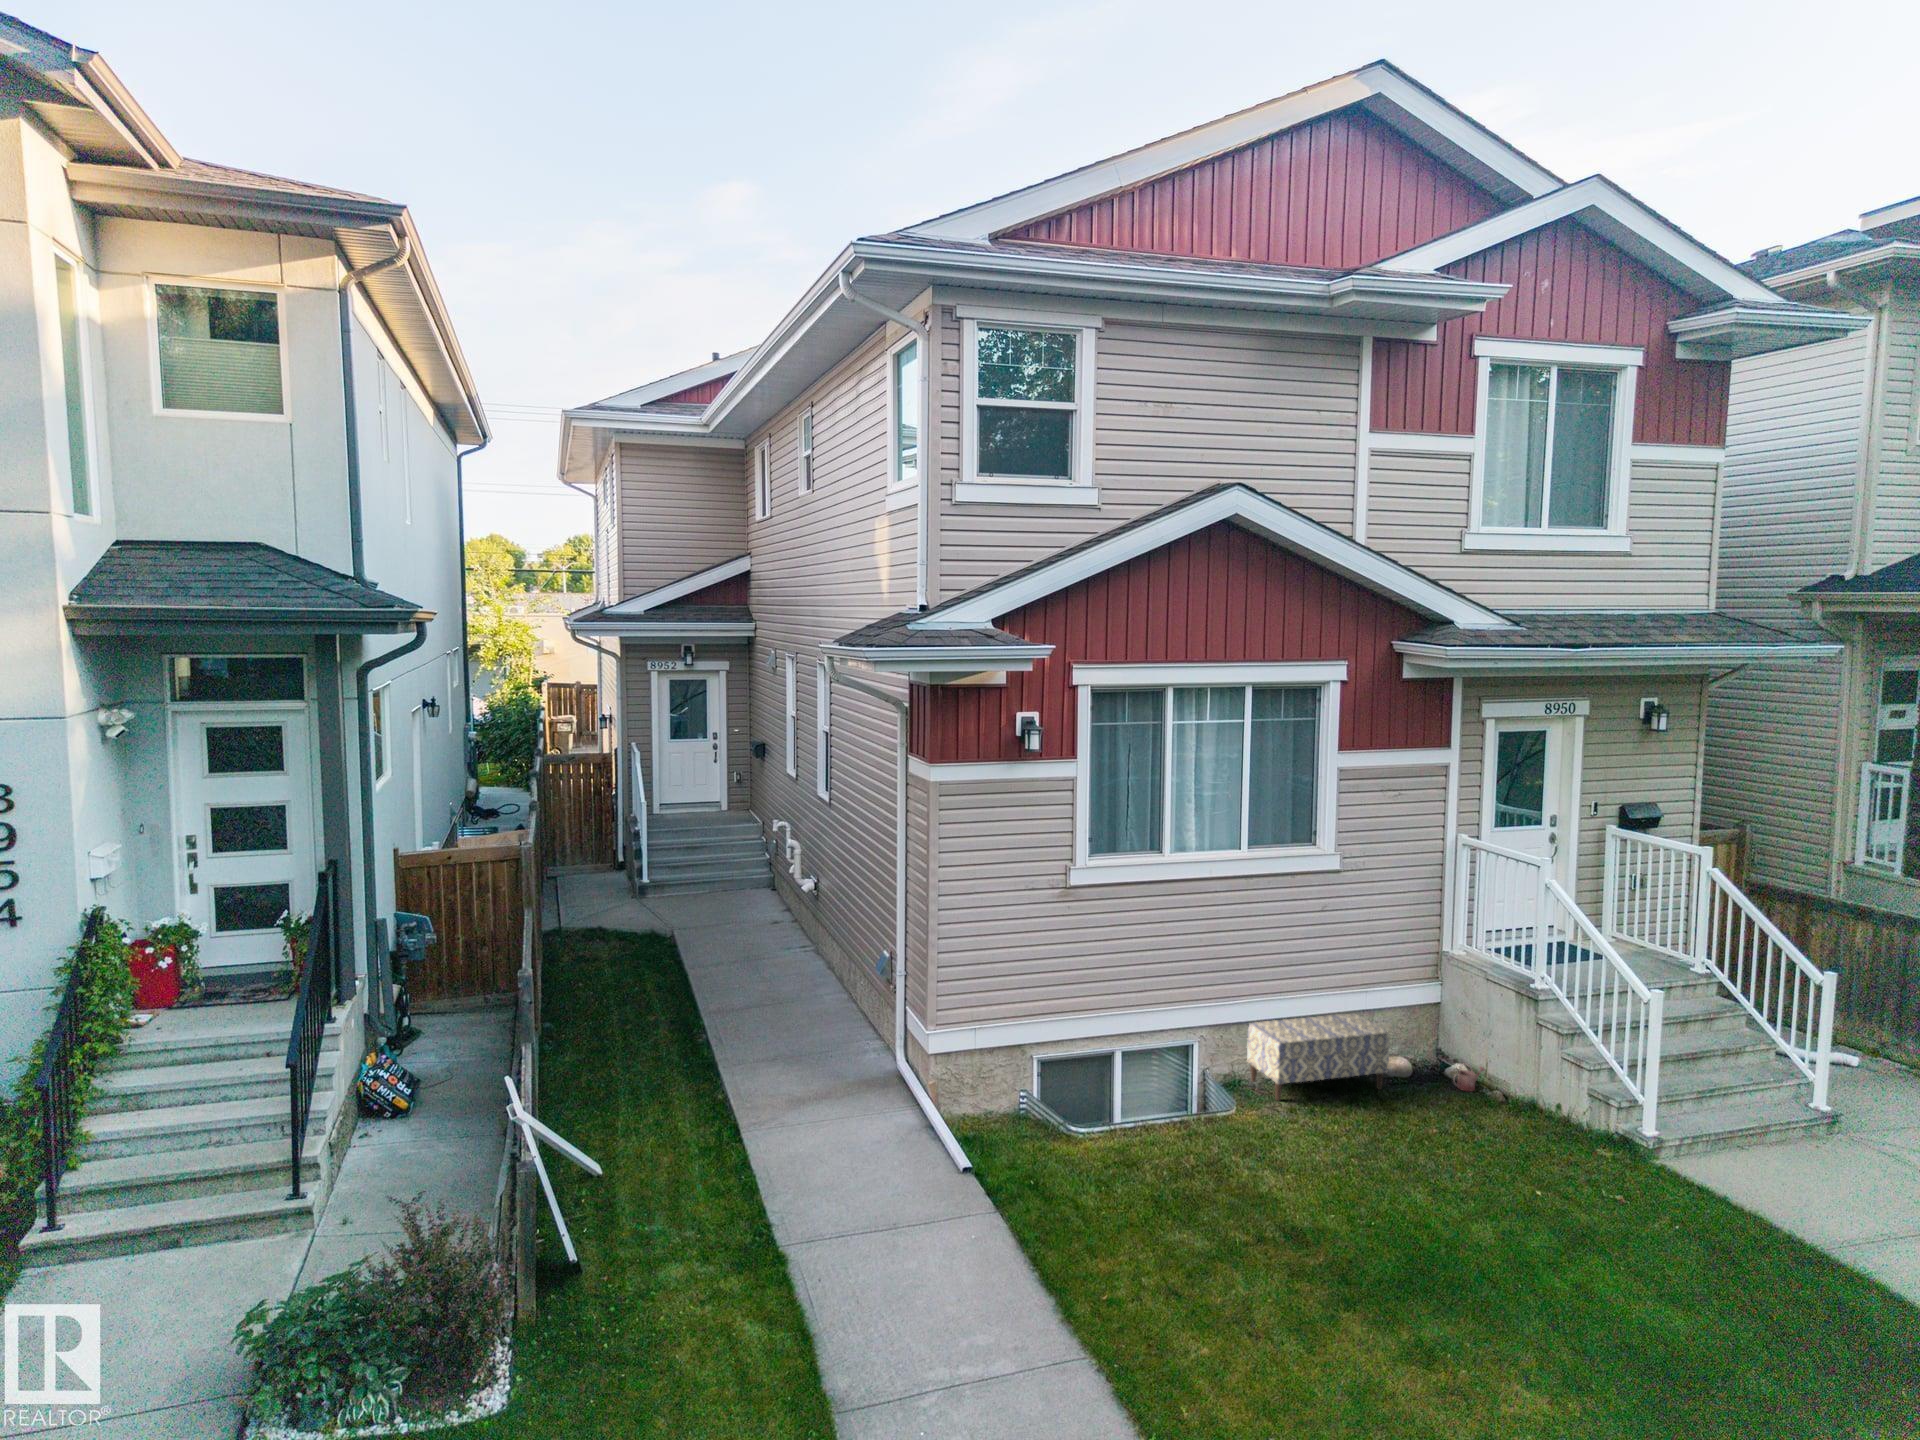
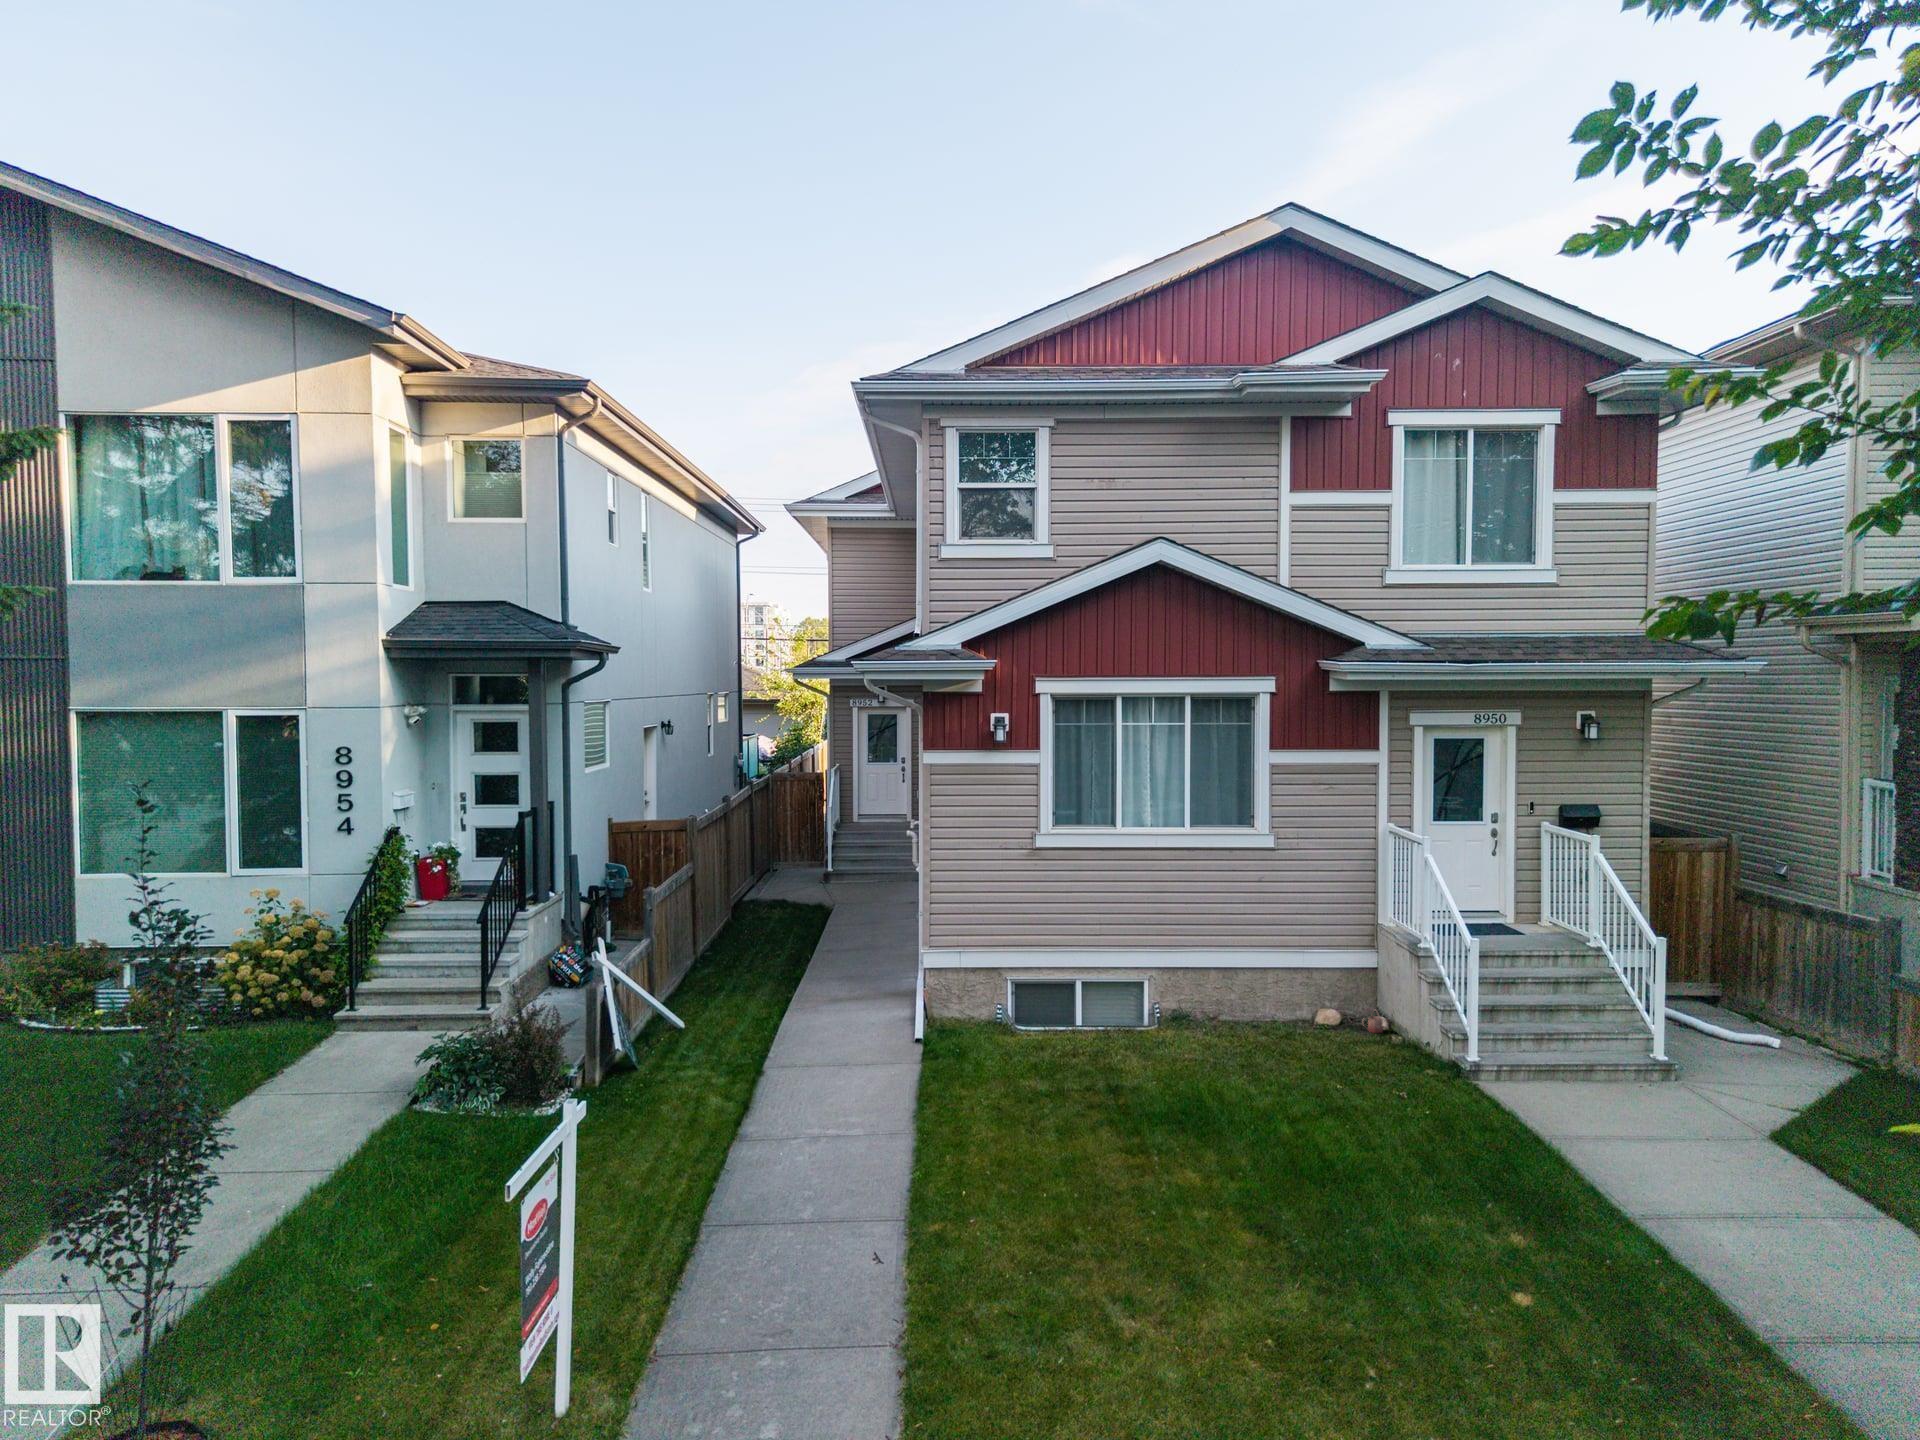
bench: present [1247,1013,1390,1101] -> none [1189,966,1304,1026]

